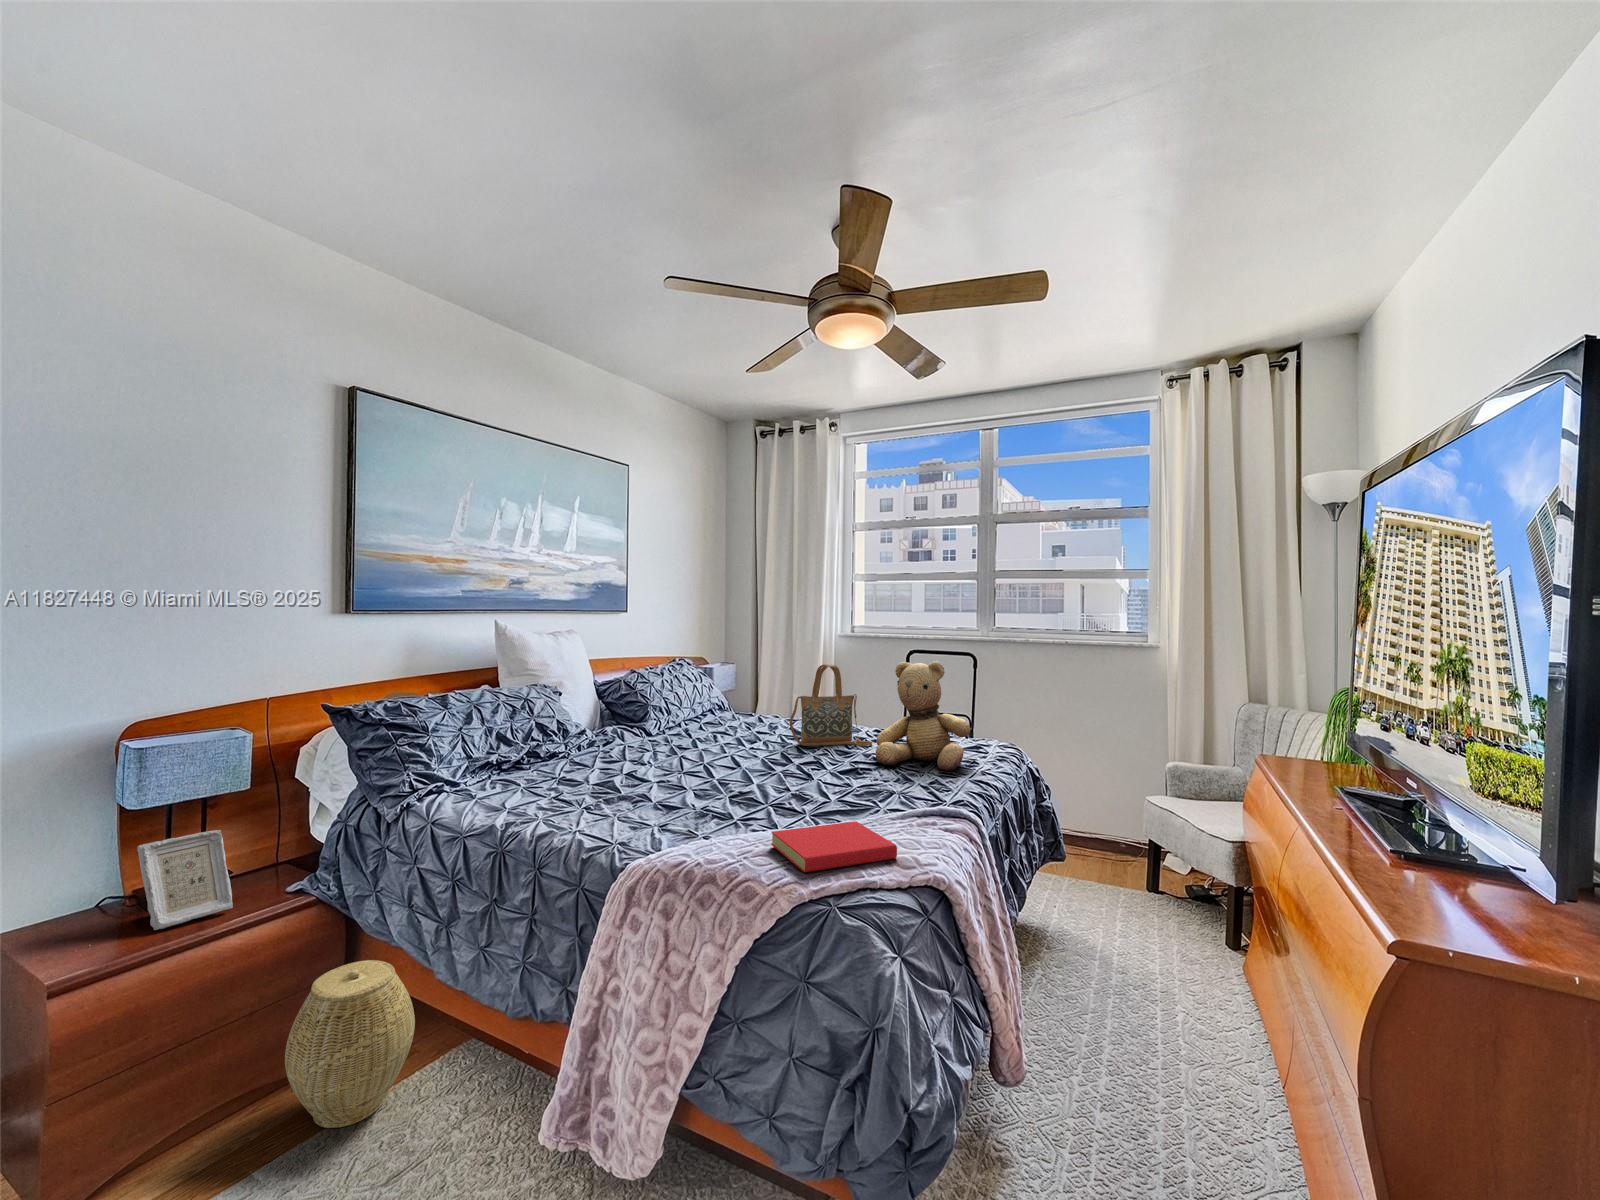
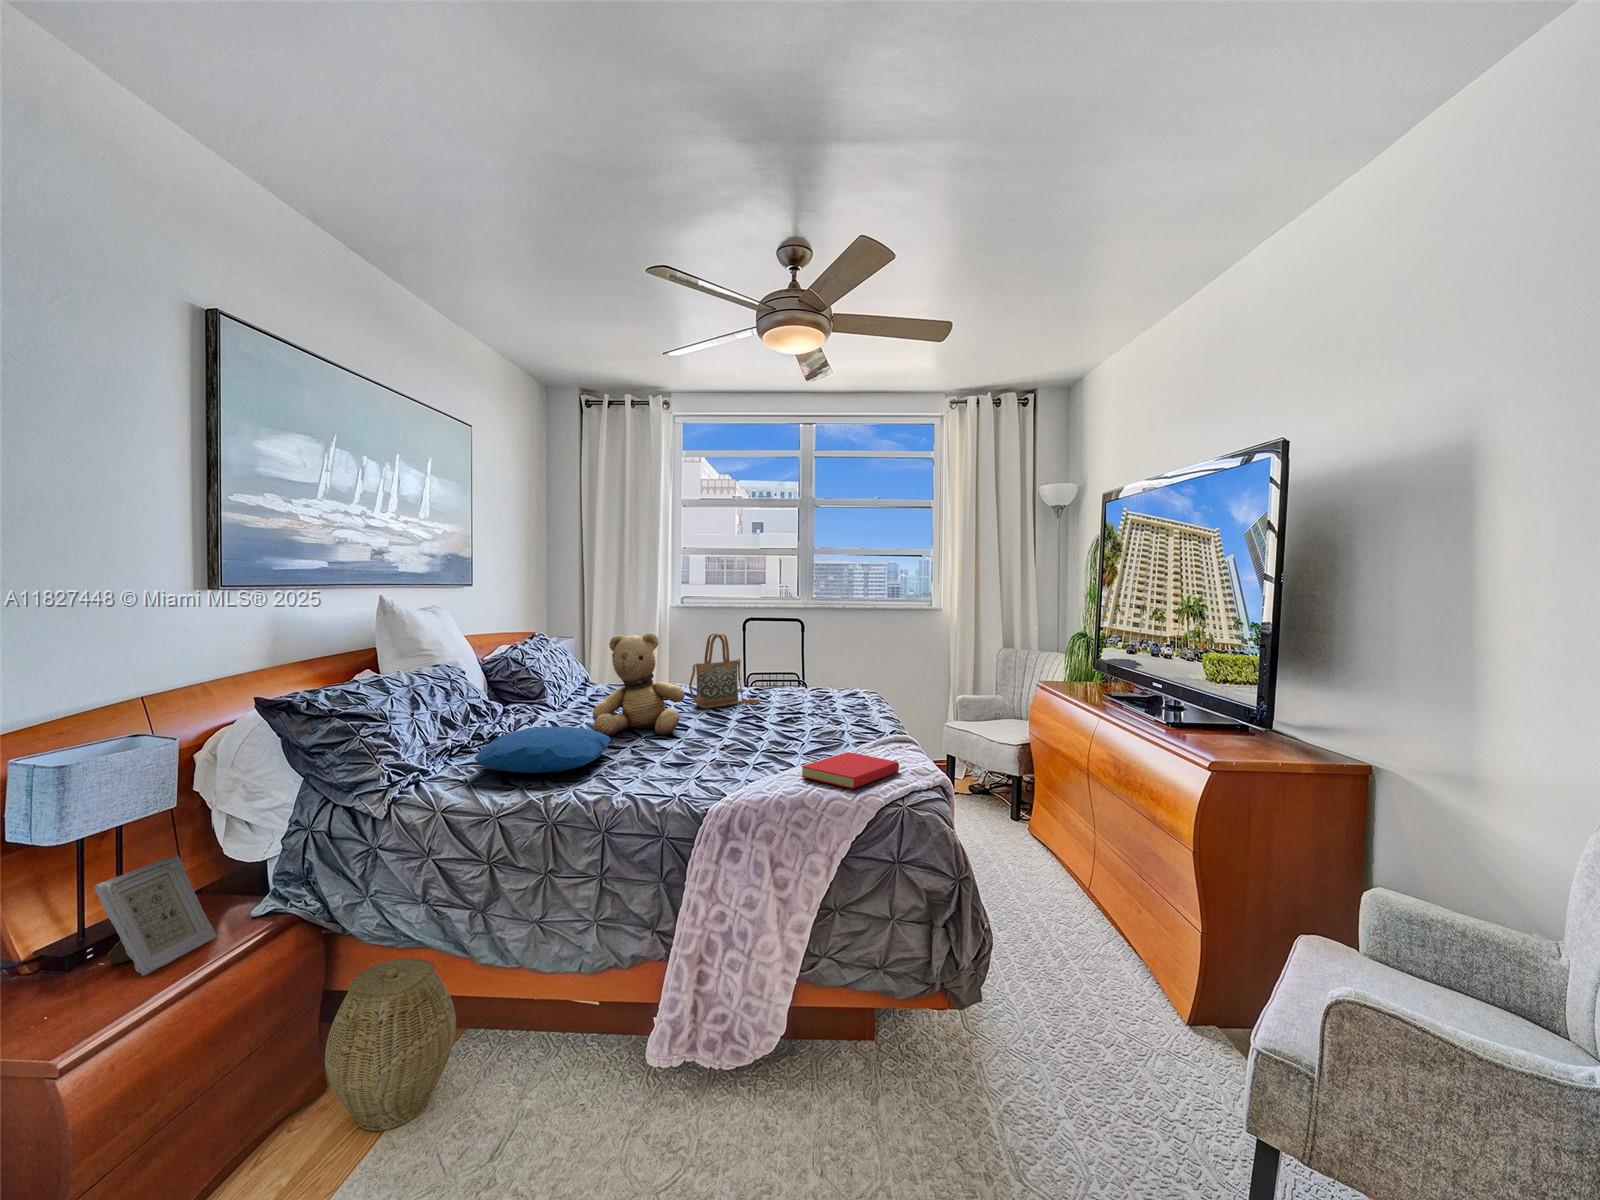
teddy bear: present [875,661,970,771] -> present [593,632,684,736]
pillow: none [489,750,638,797] -> present [474,726,611,773]

